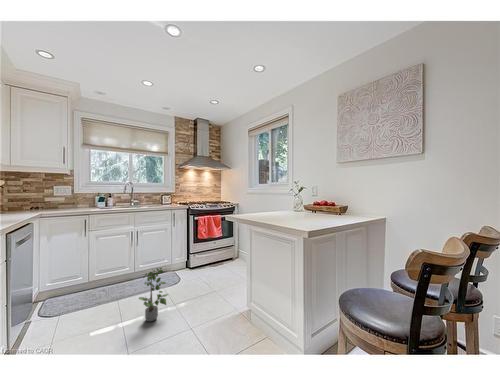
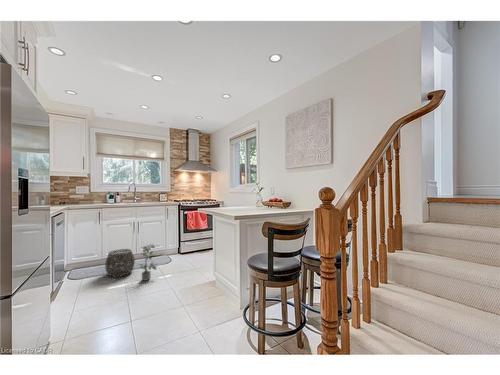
woven basket: none [91,272,134,316] -> present [105,249,135,277]

